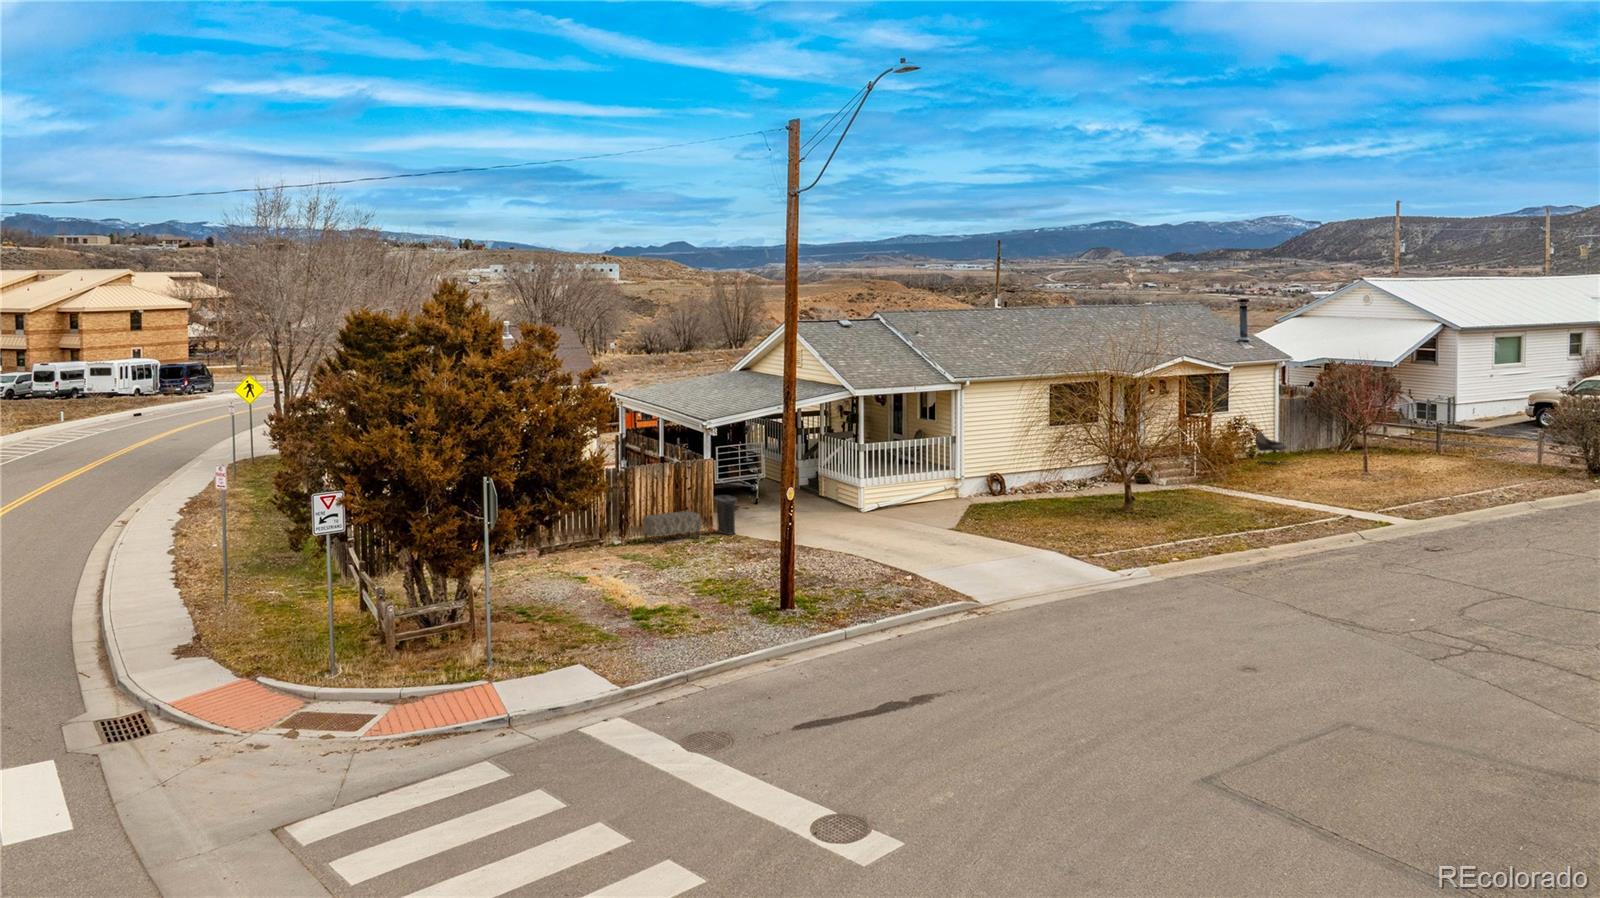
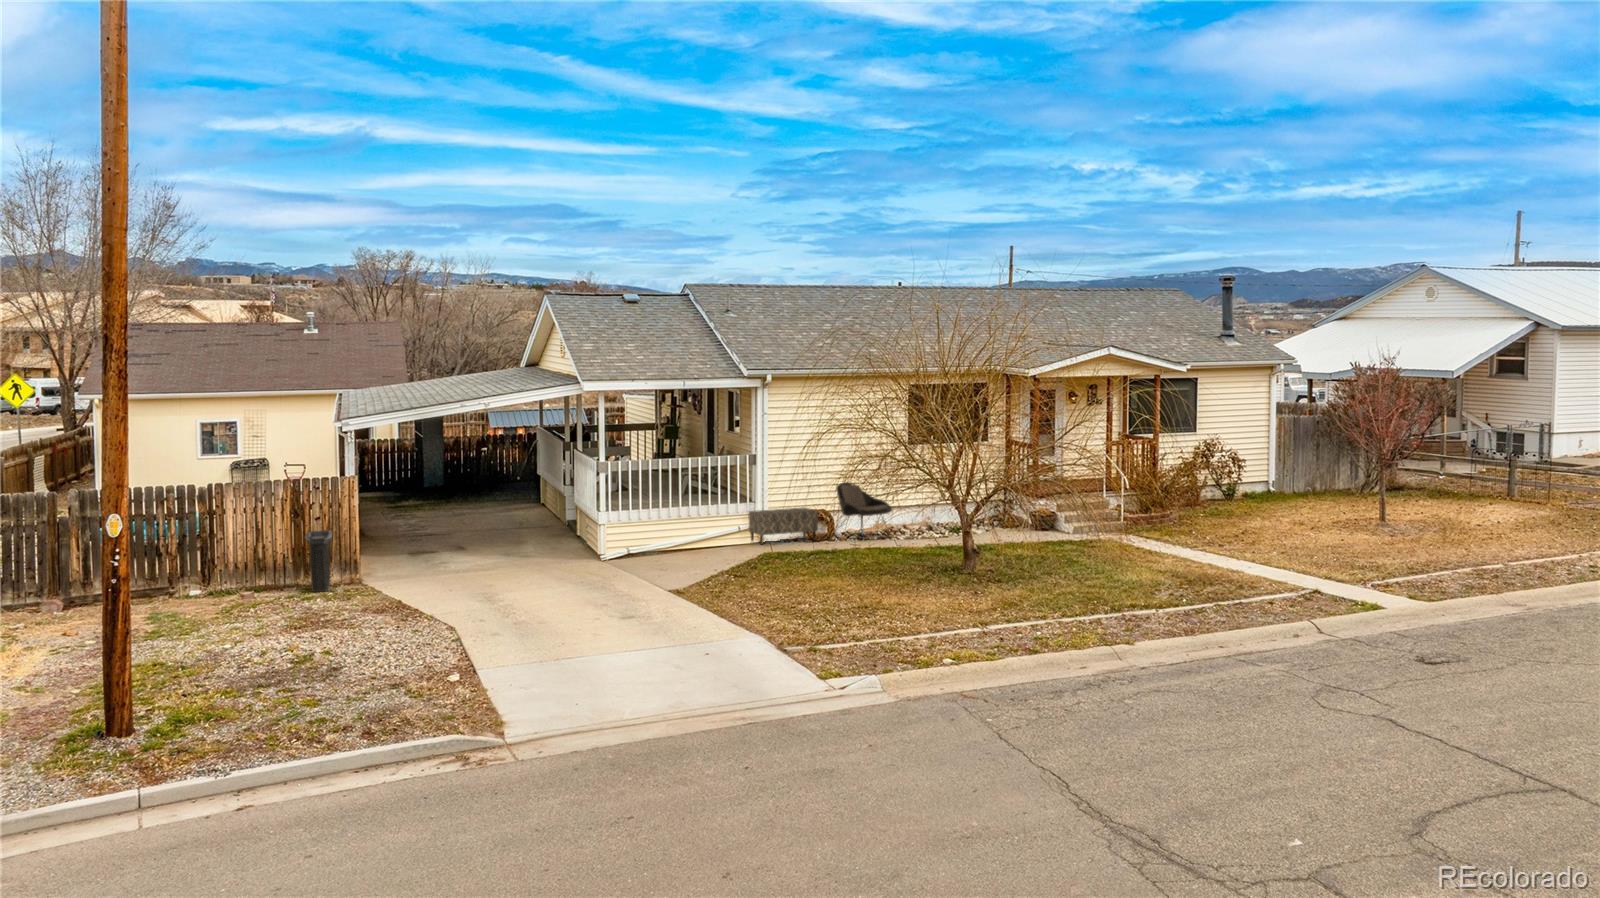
lounge chair: present [1256,432,1286,462] -> present [835,482,892,536]
bench: present [642,511,701,544] -> present [748,508,818,544]

